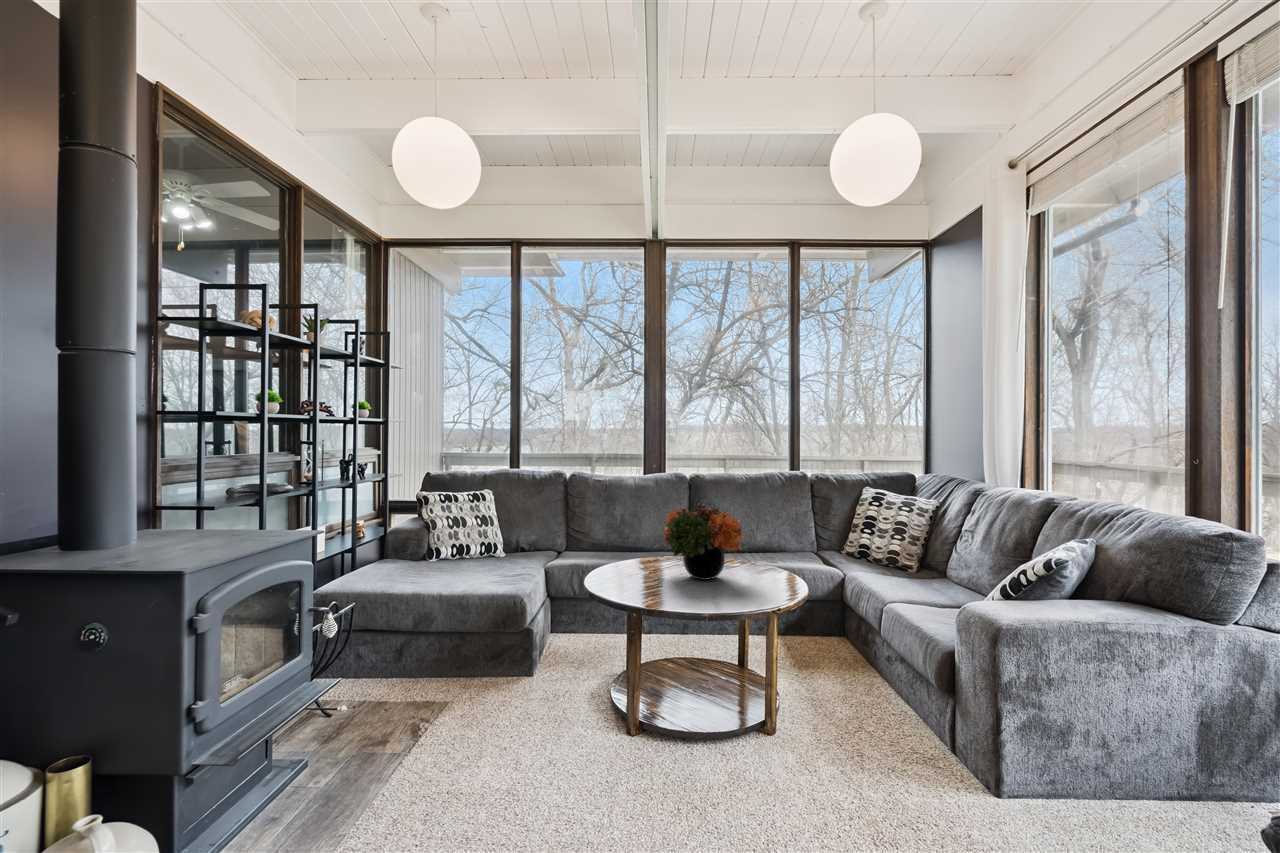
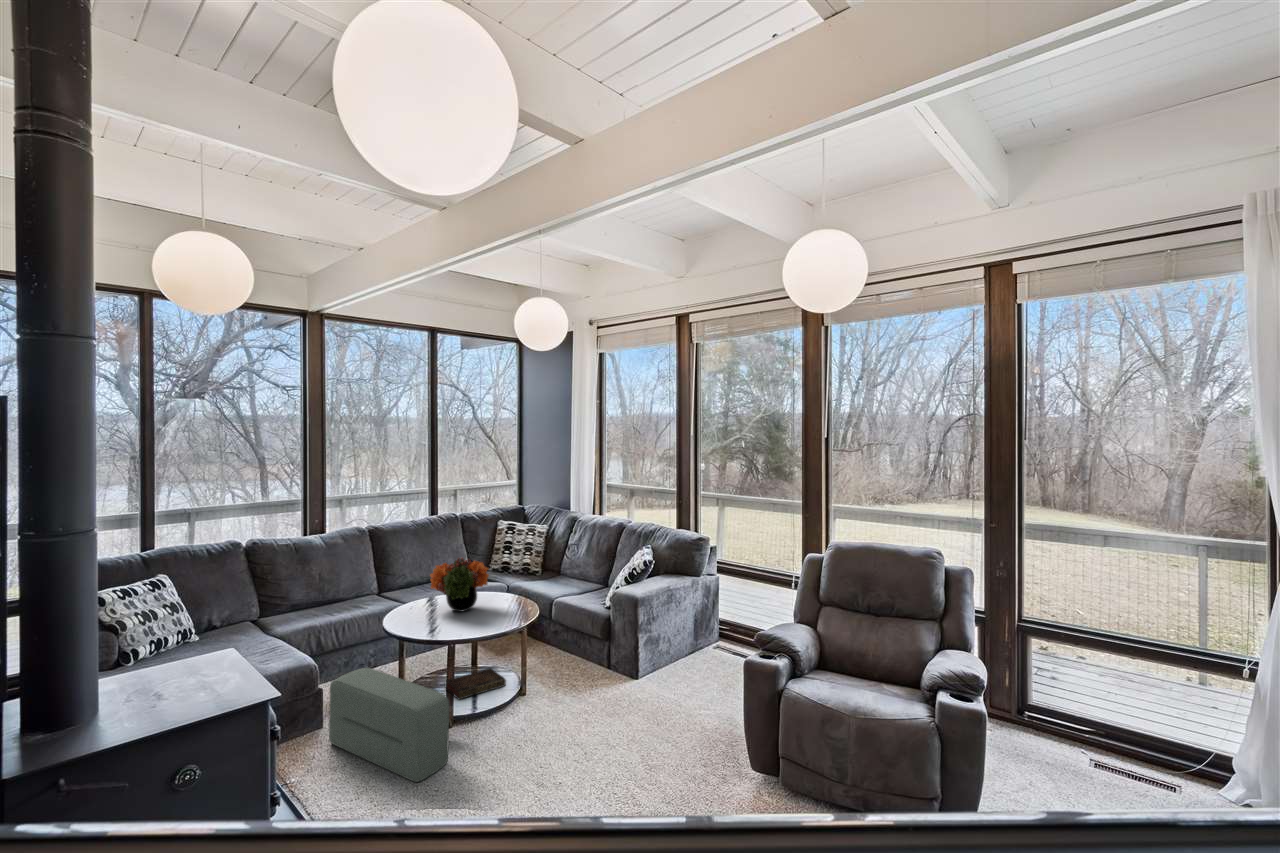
pouf: none [514,615,576,780] -> present [329,668,449,782]
book: none [667,669,742,707] -> present [446,668,506,699]

